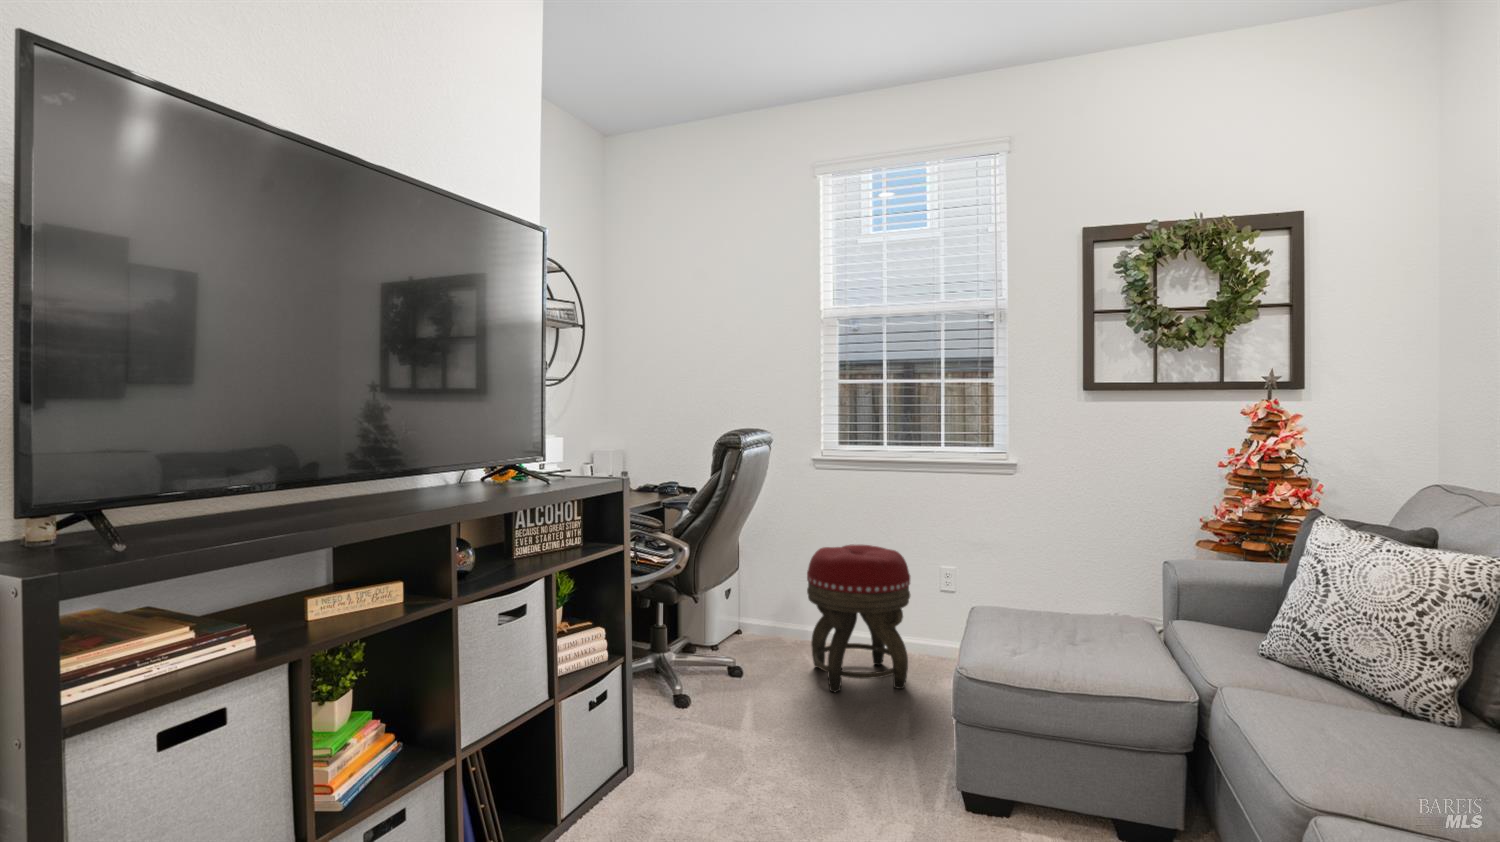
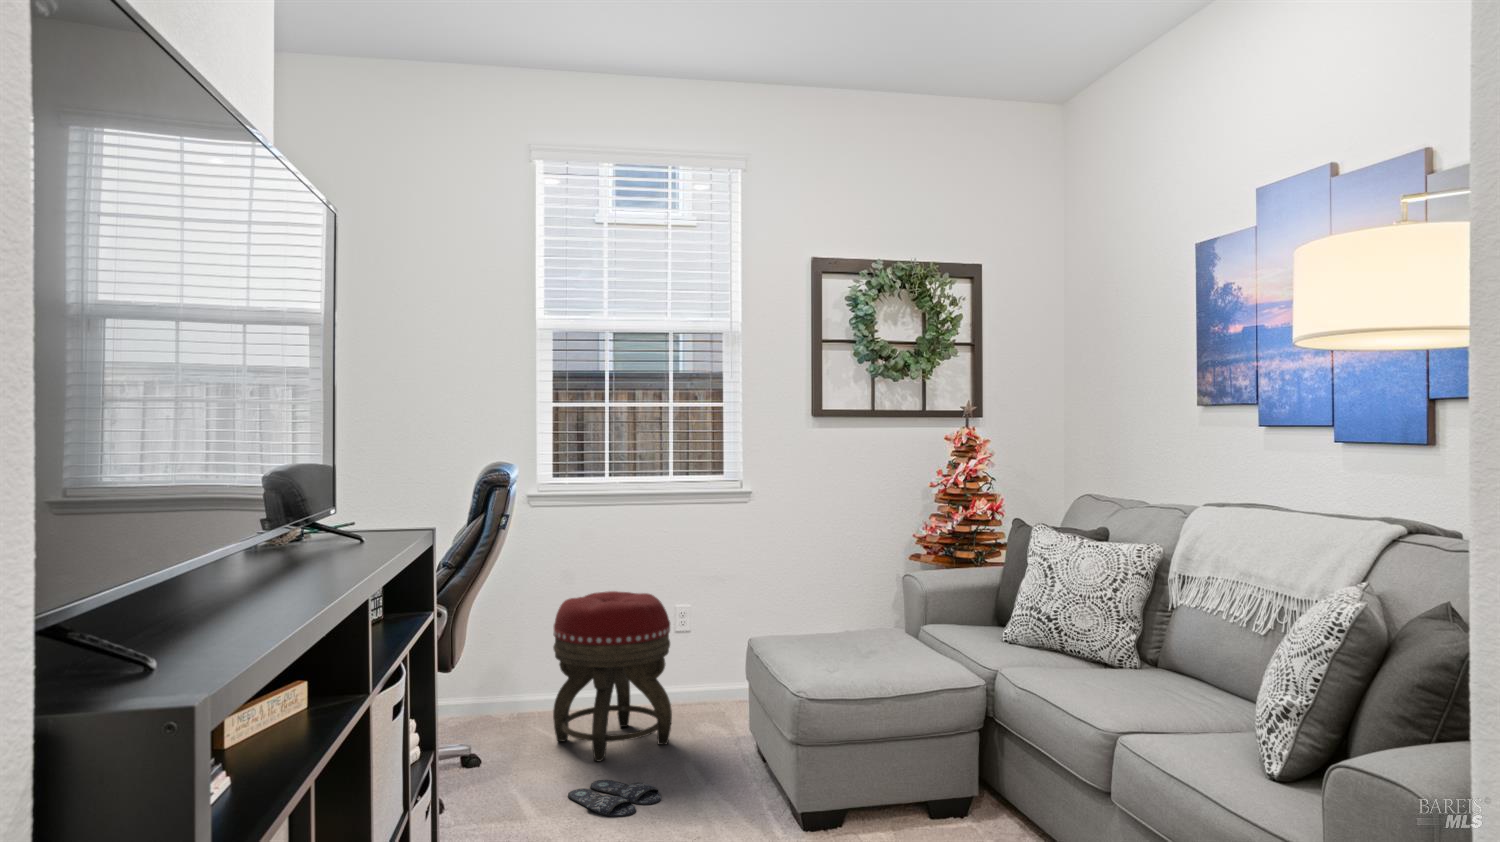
slippers: none [785,709,859,749] -> present [568,780,661,817]

